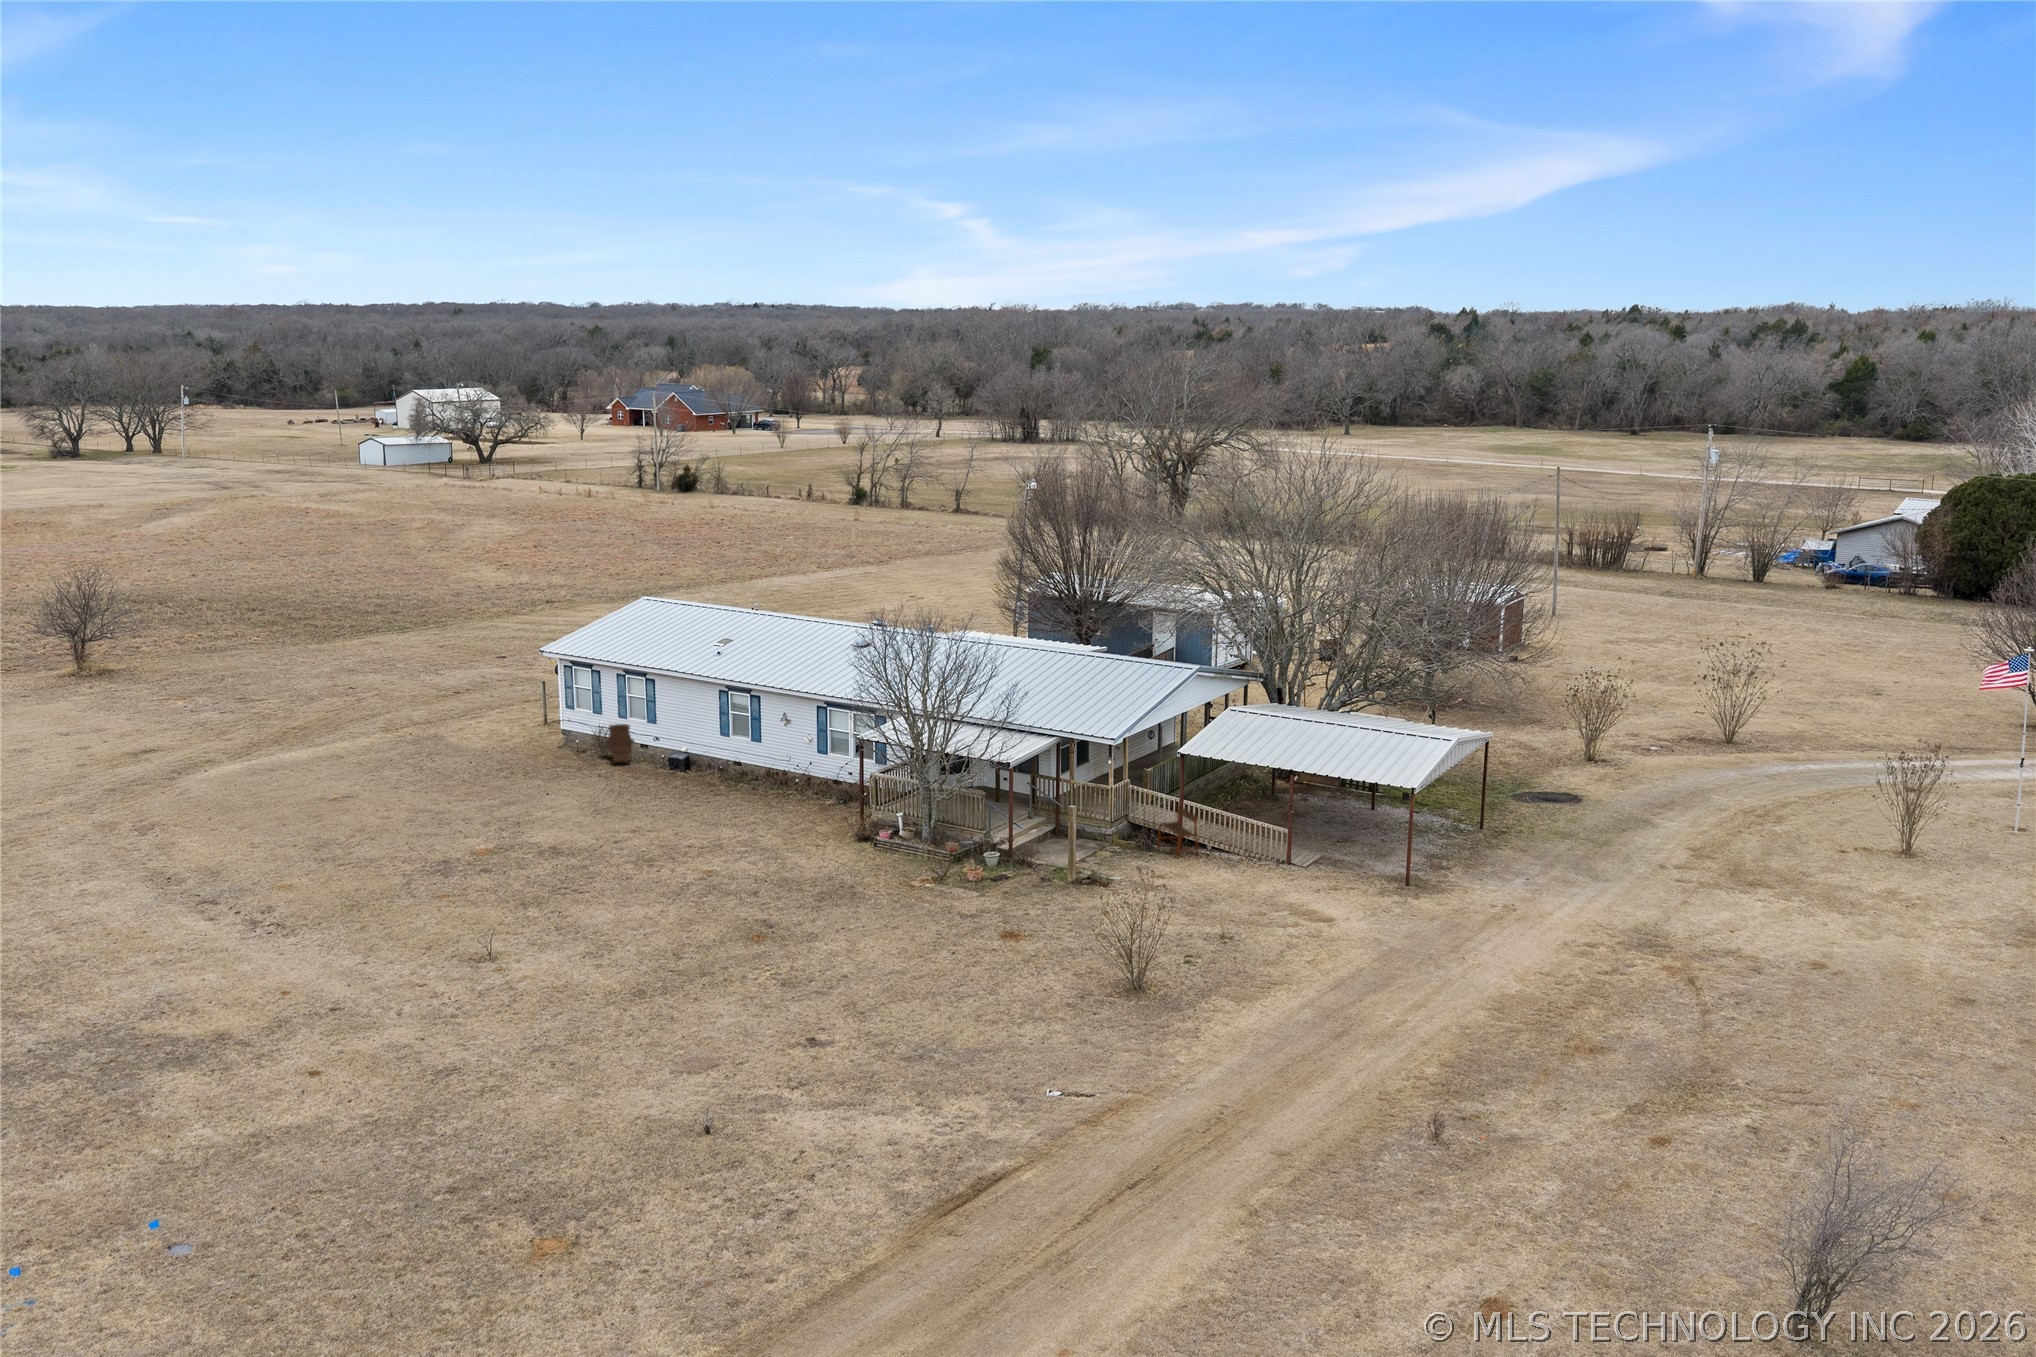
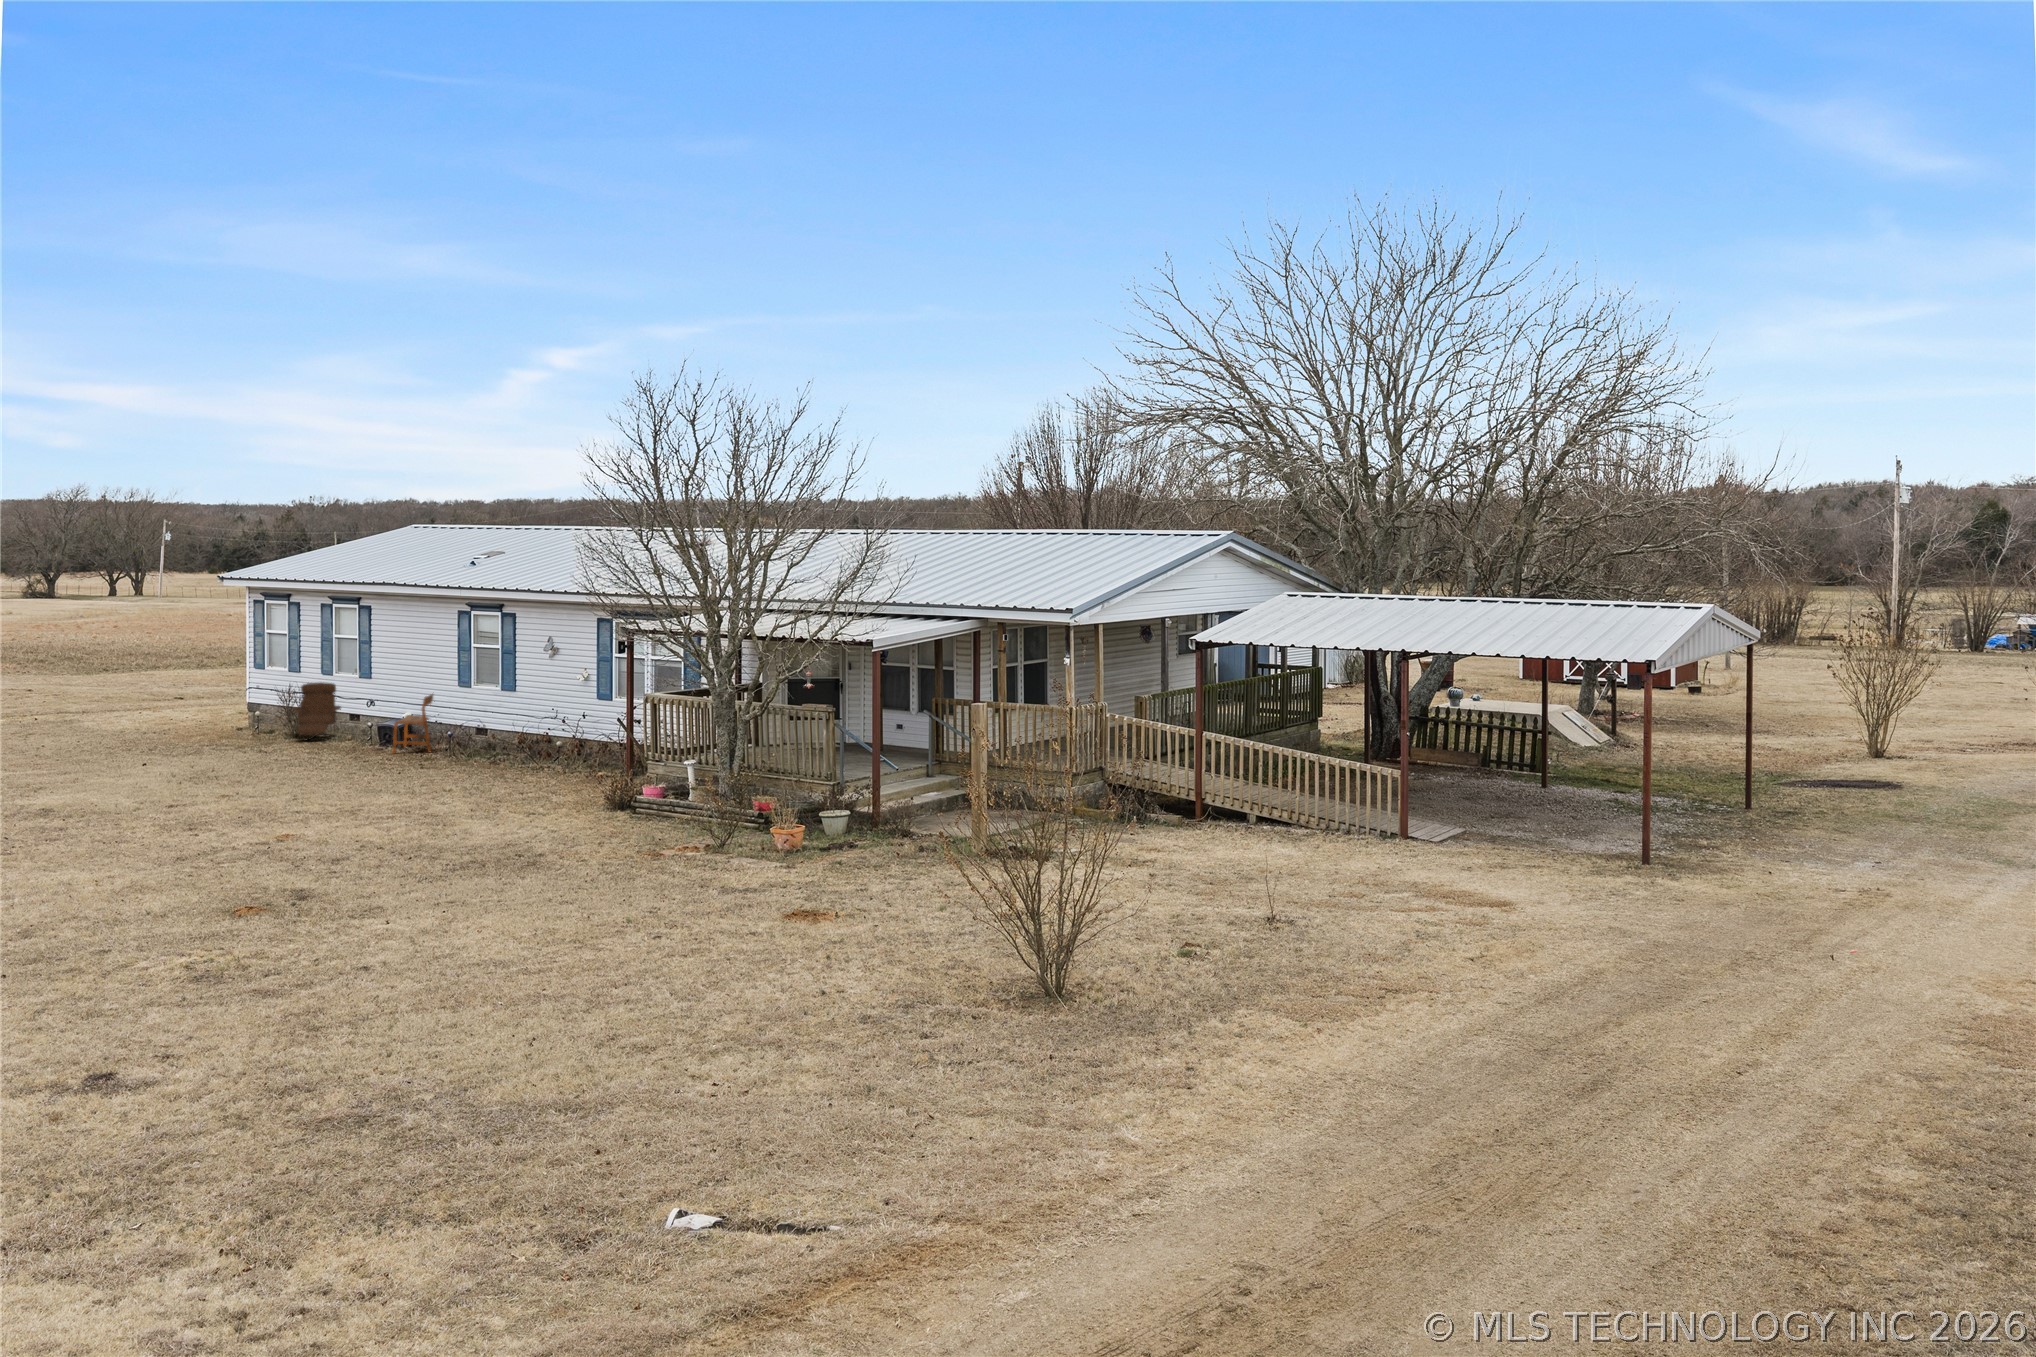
bench: present [1157,806,1199,858] -> present [392,694,437,753]

